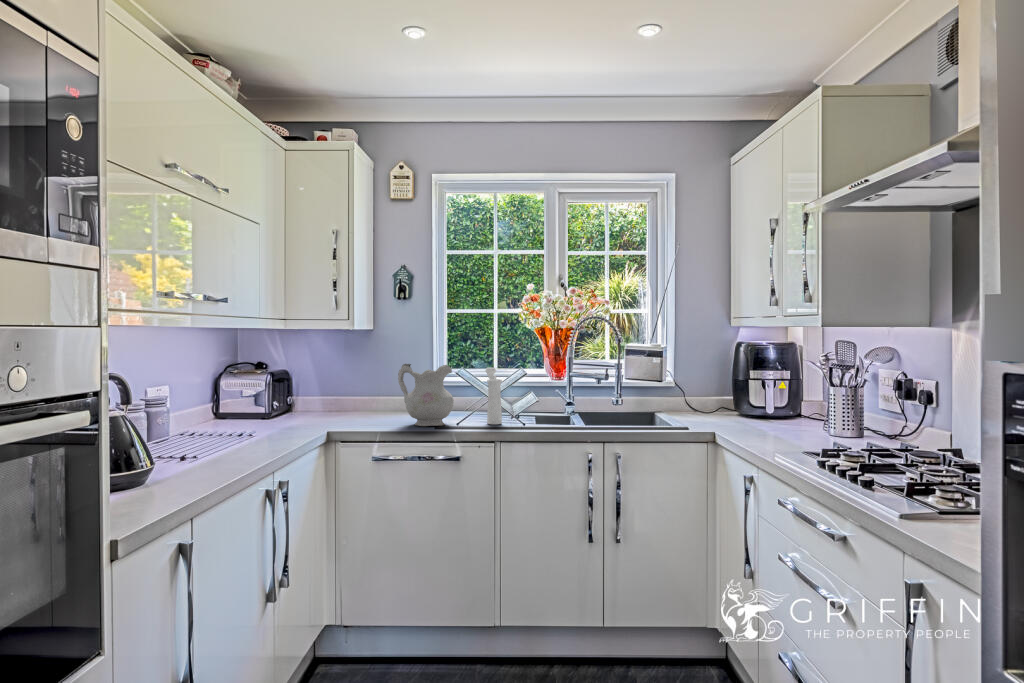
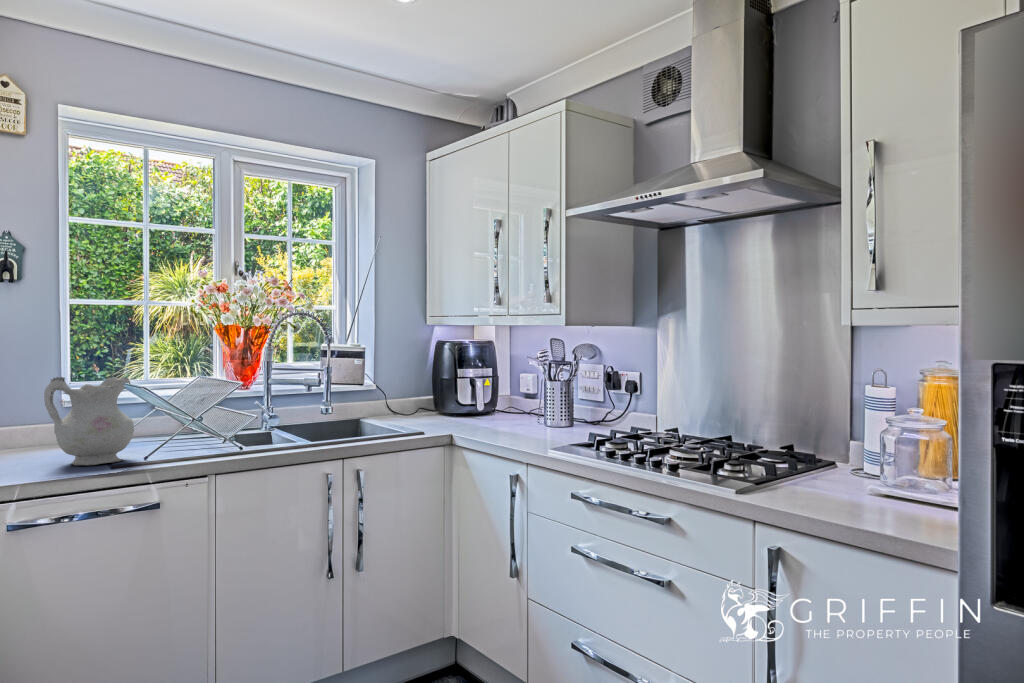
pepper mill: present [485,368,502,424] -> none [168,378,203,453]

